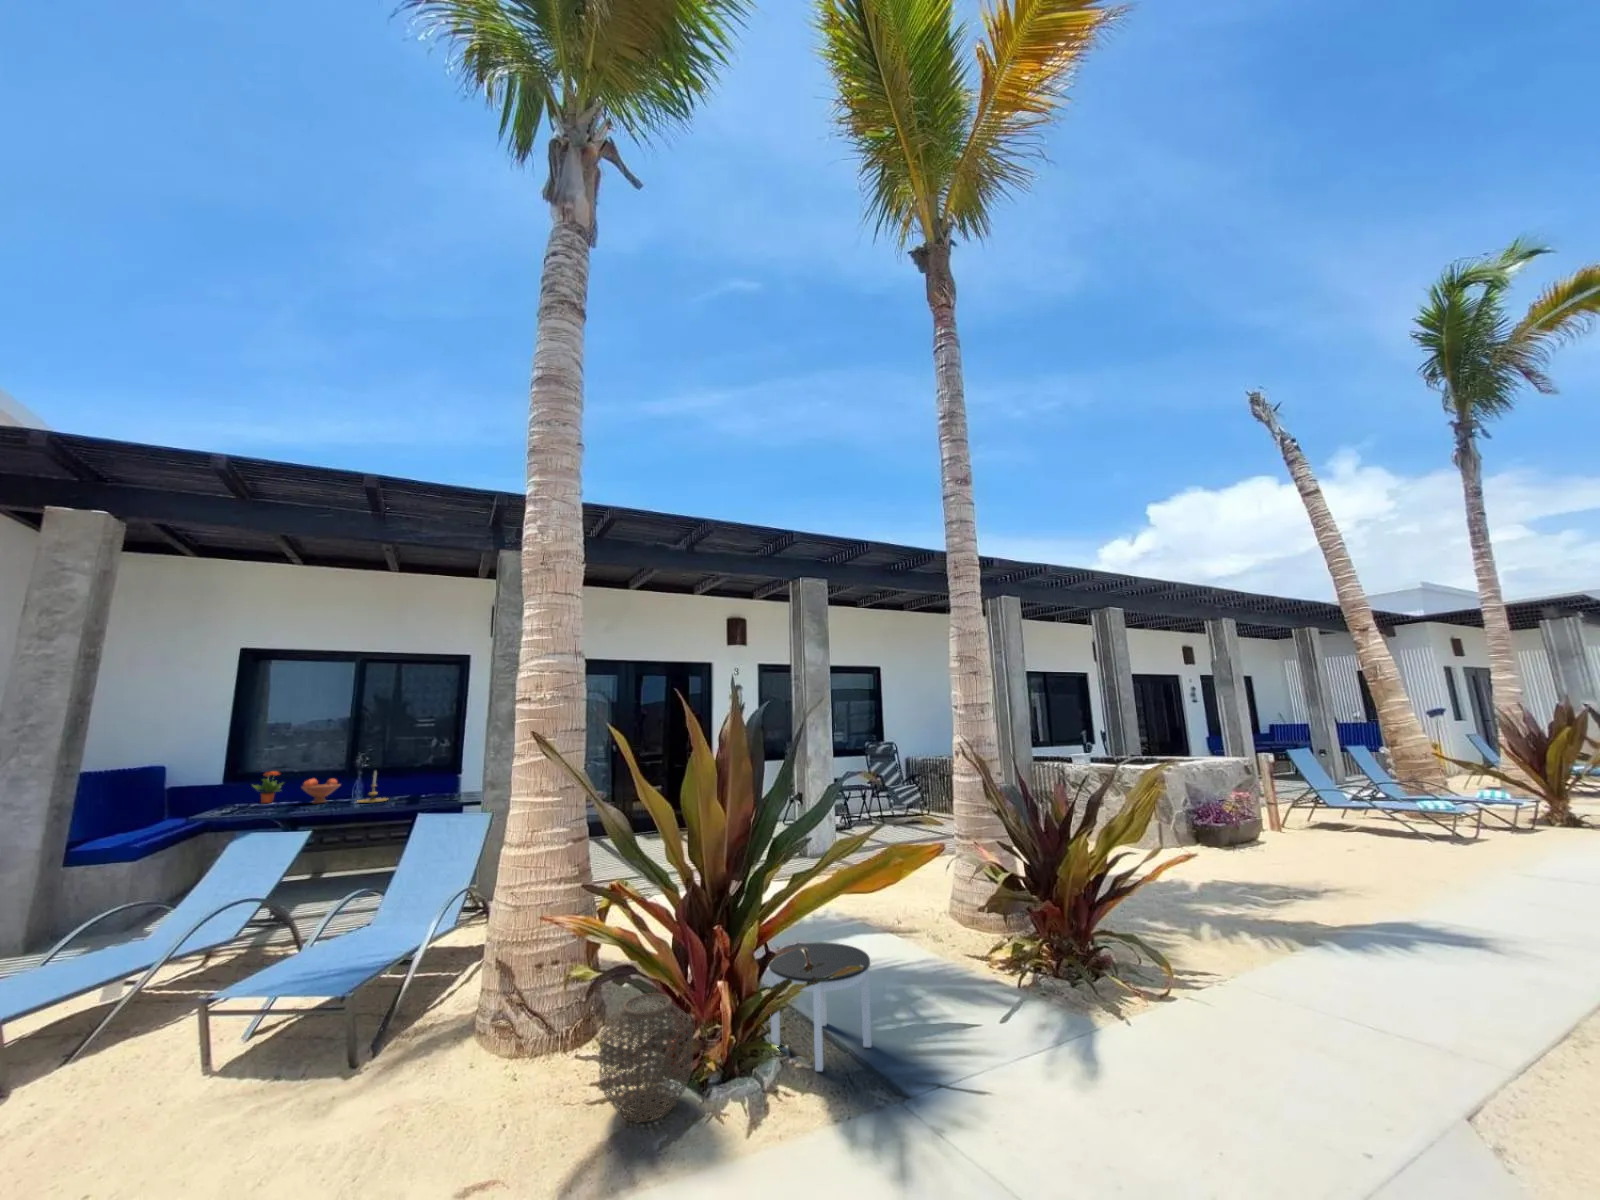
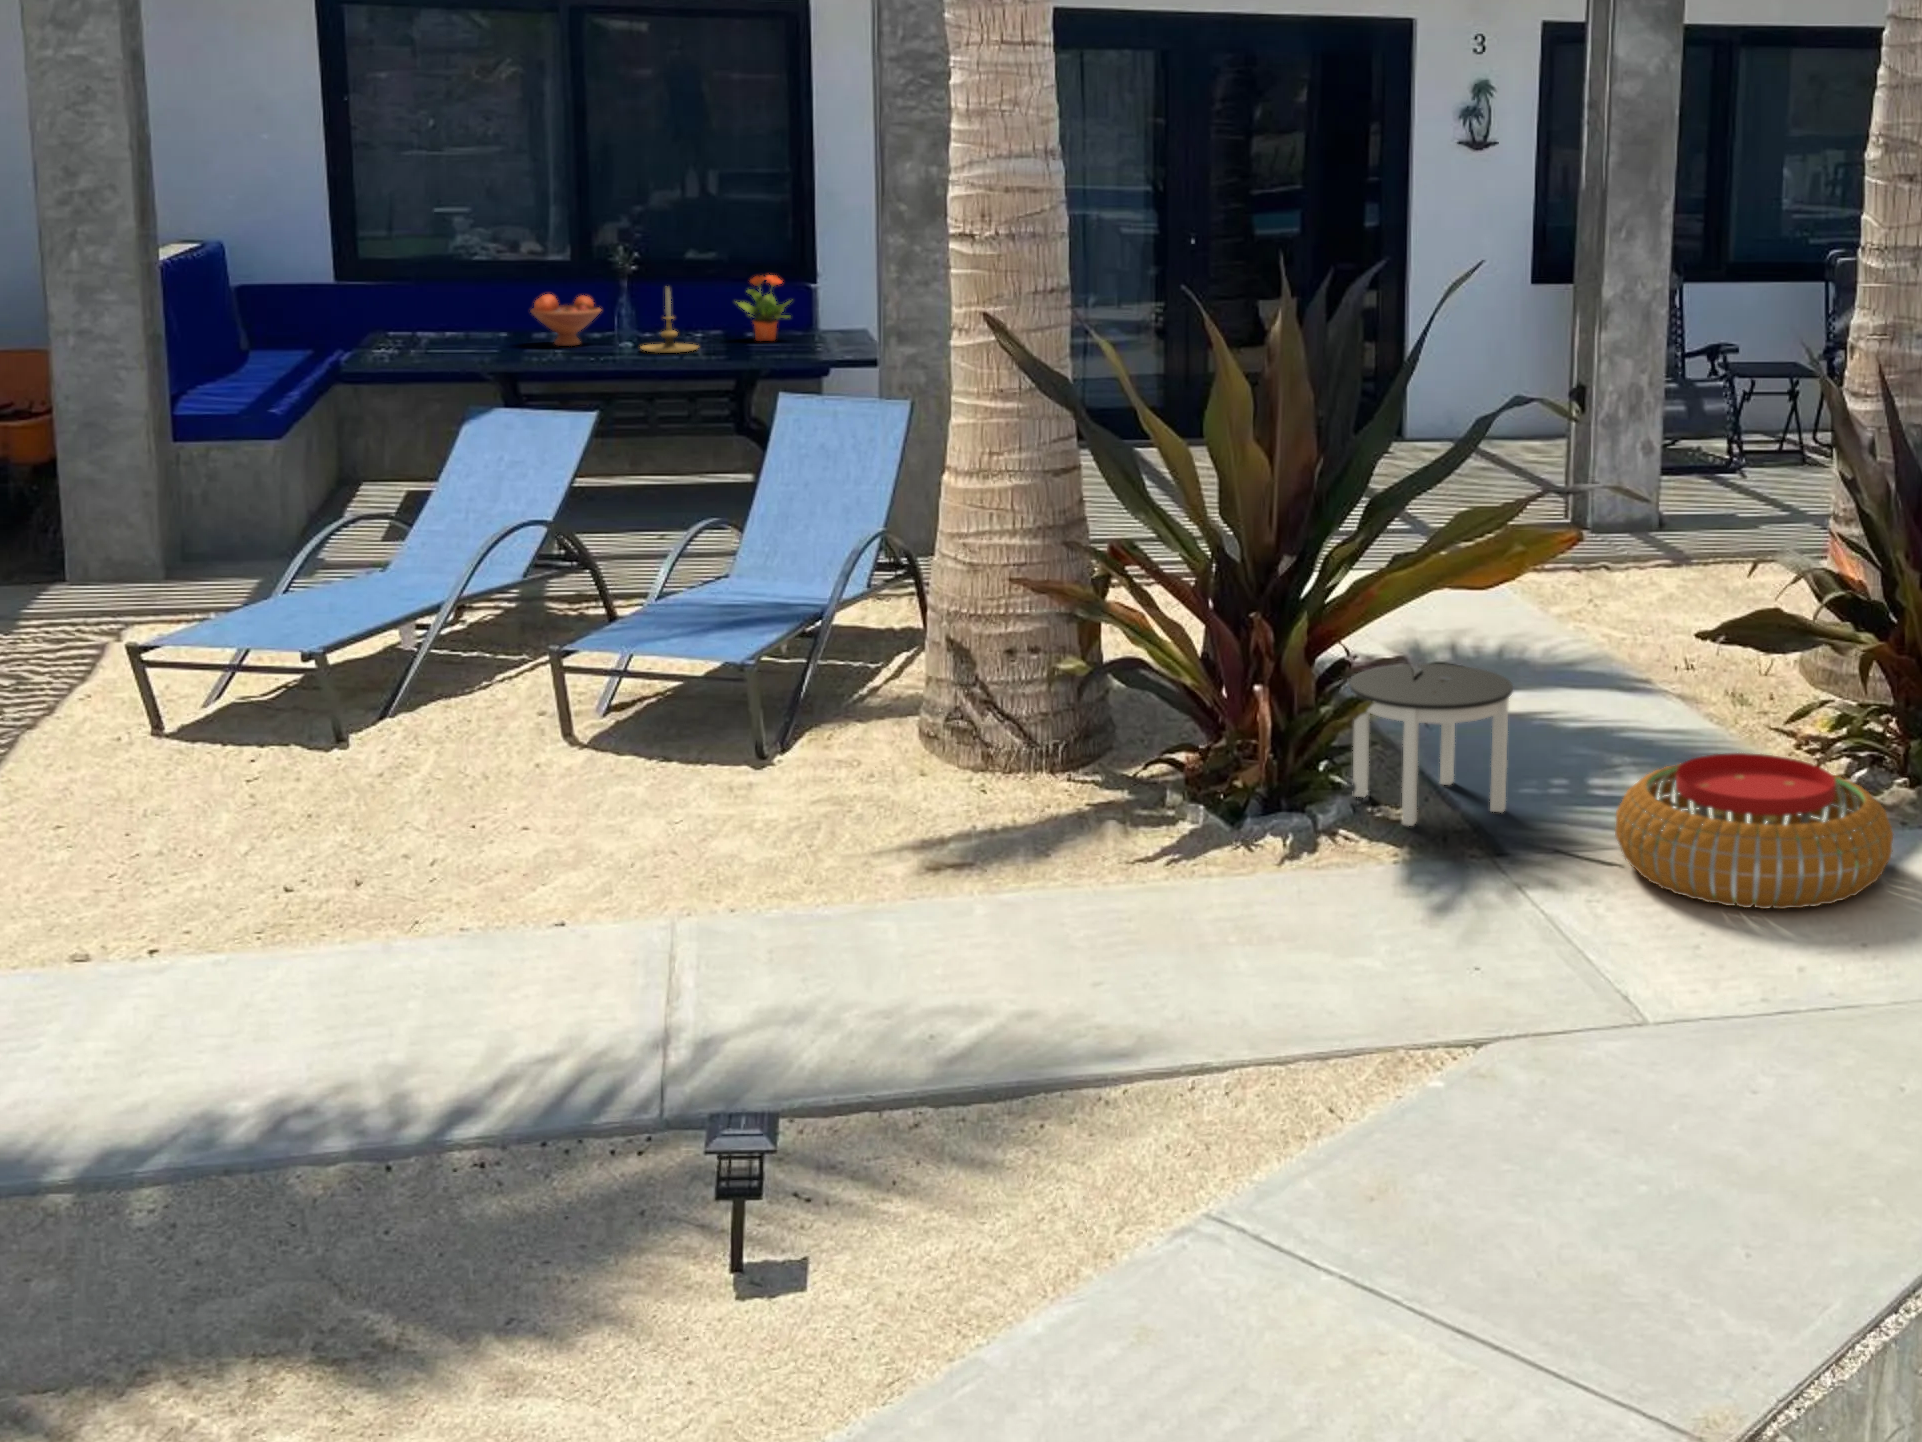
potted plant: present [253,771,283,804] -> present [738,275,791,341]
pouf: none [964,988,1161,1126] -> present [1615,753,1893,909]
woven basket: present [599,993,693,1122] -> none [1091,694,1219,840]

